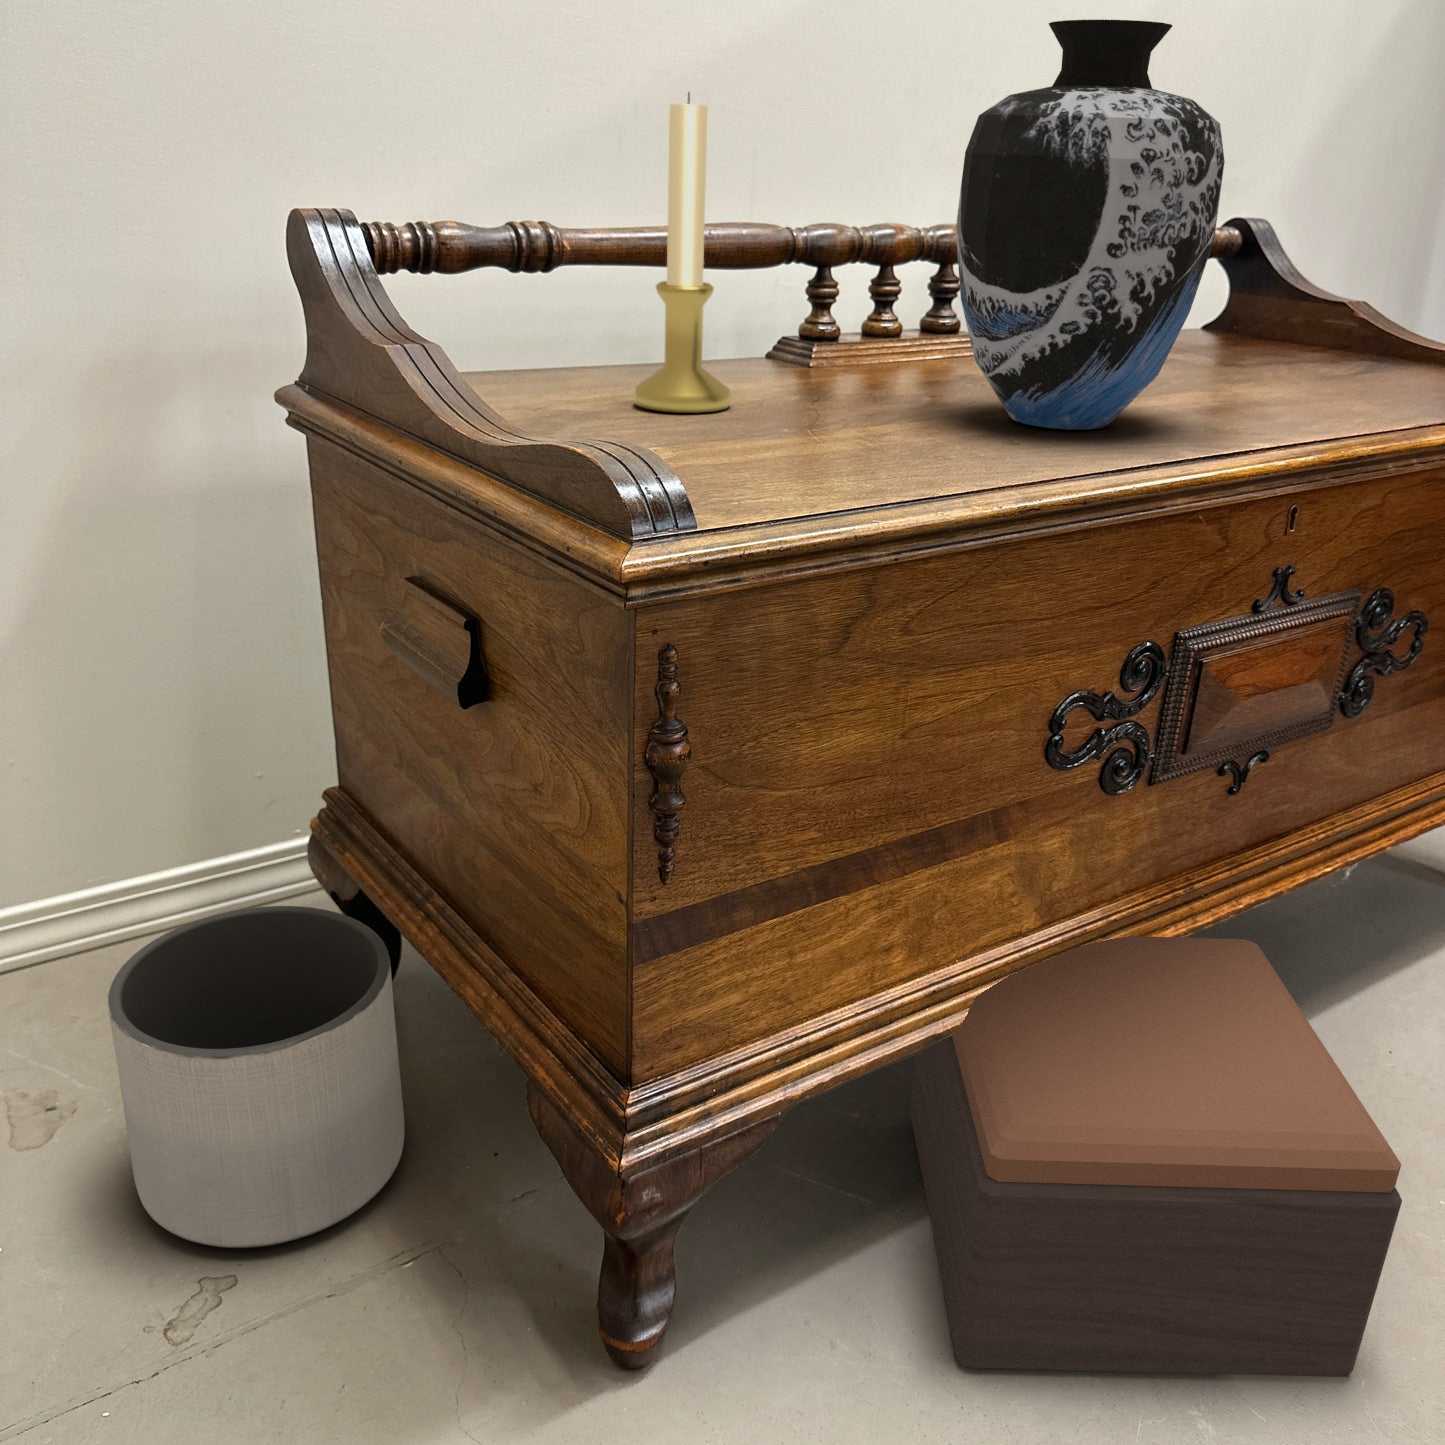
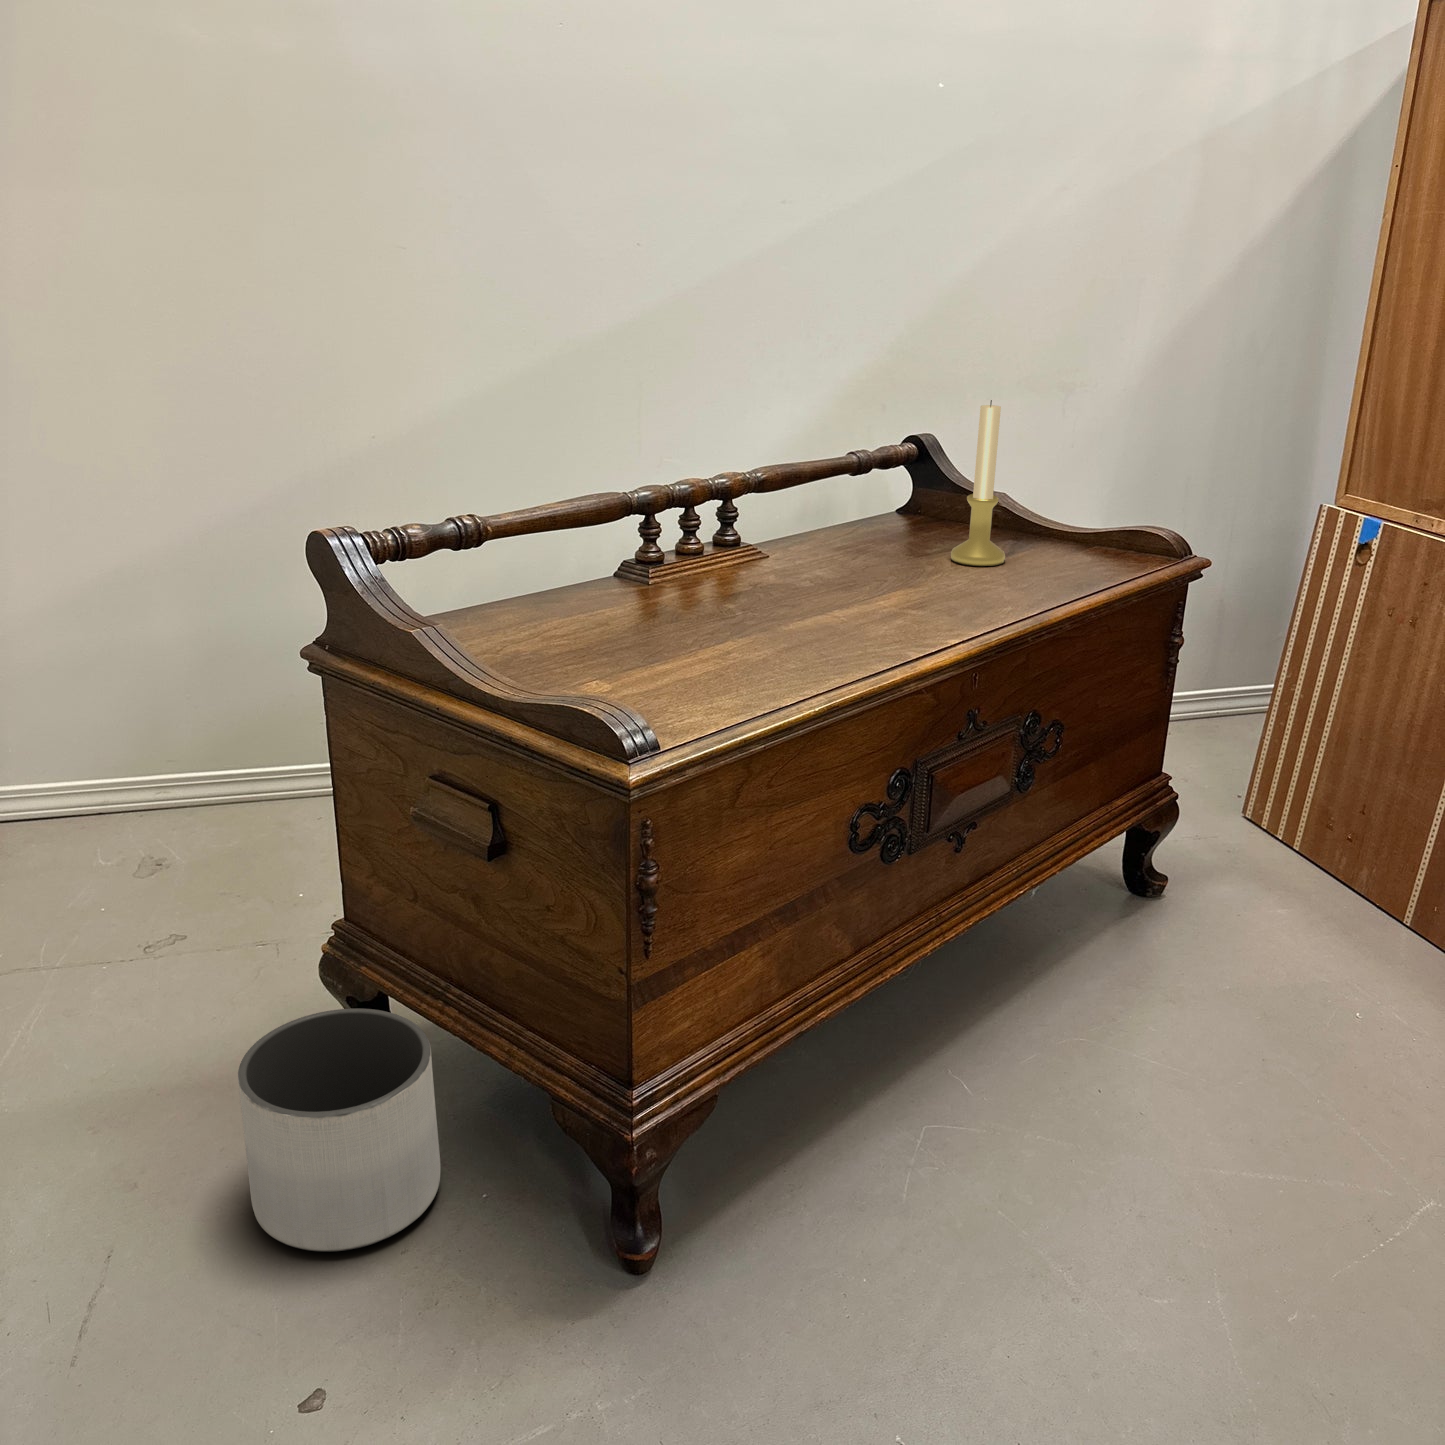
vase: present [956,20,1225,430] -> none [757,392,917,637]
candle holder: present [634,92,731,413] -> present [951,400,1005,566]
footstool: present [910,936,1402,1377] -> none [776,946,1083,1237]

